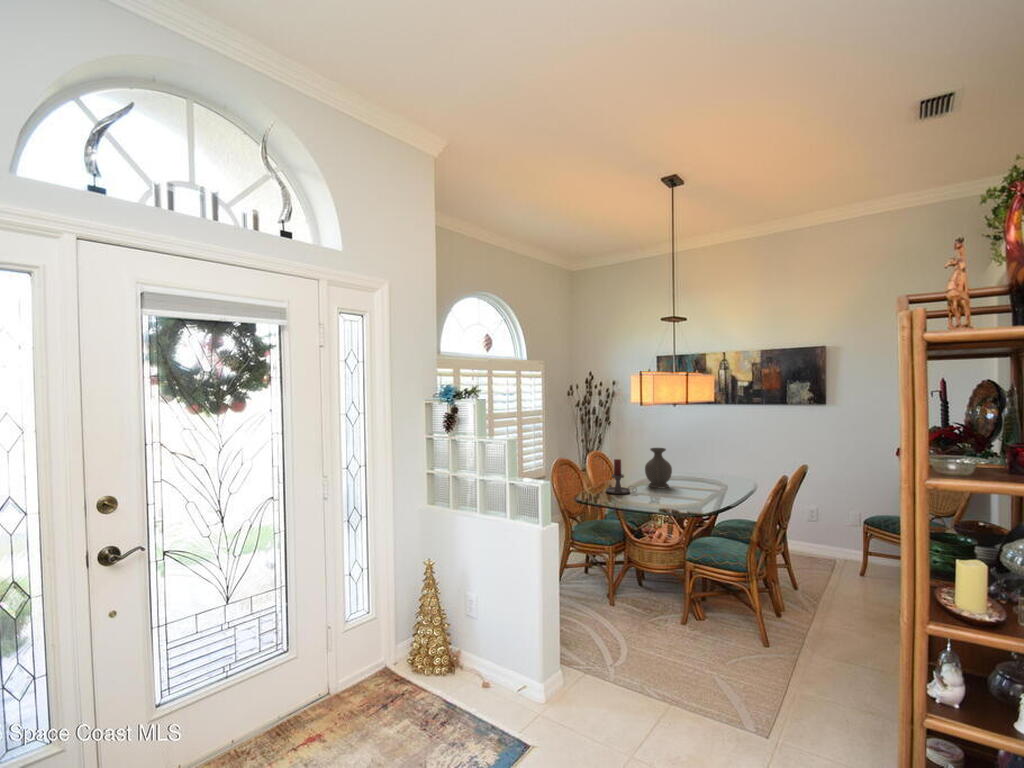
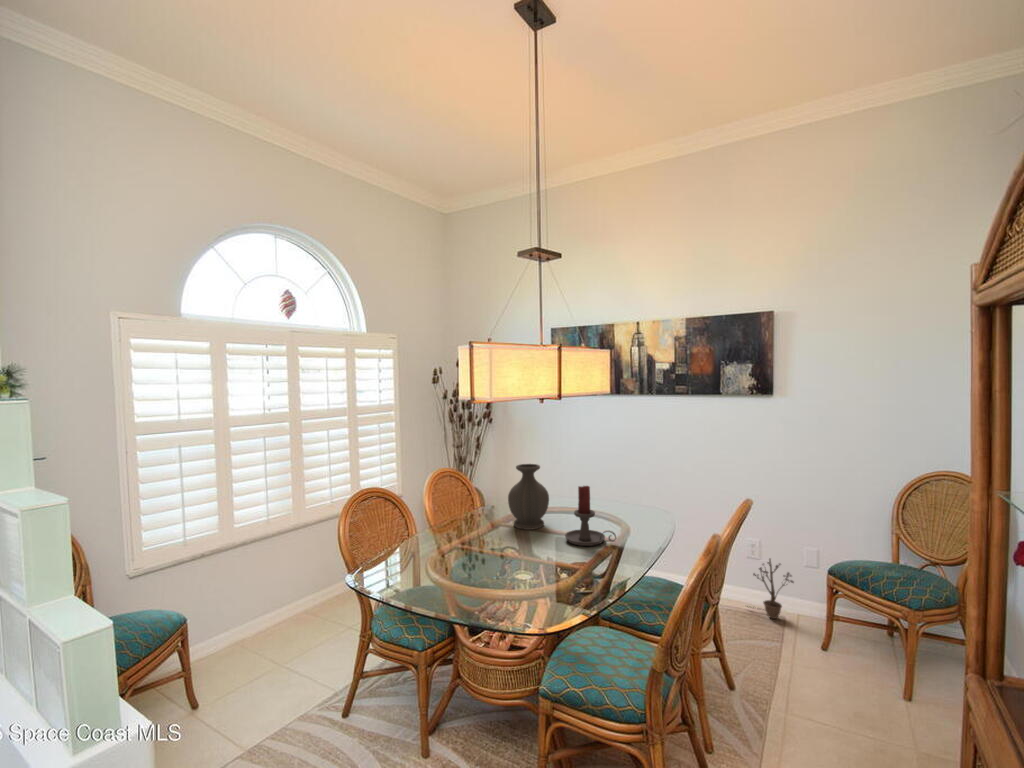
candle holder: present [606,459,637,494] -> present [565,486,616,546]
decorative plant: none [806,519,841,561] -> present [747,559,794,619]

